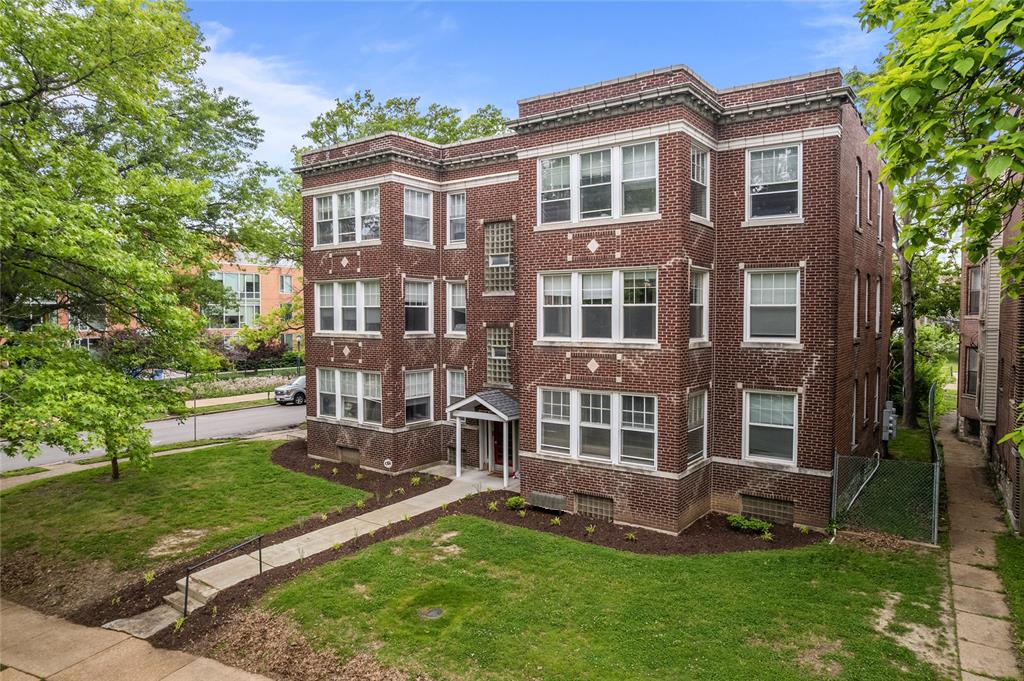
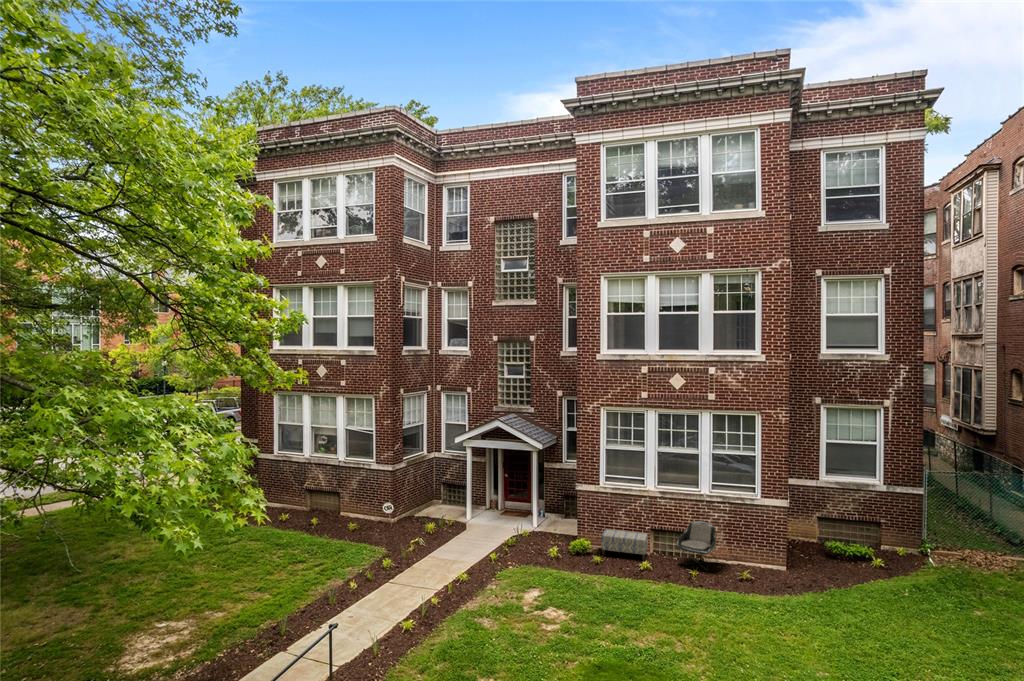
lounge chair: none [583,486,620,528] -> present [676,521,717,571]

